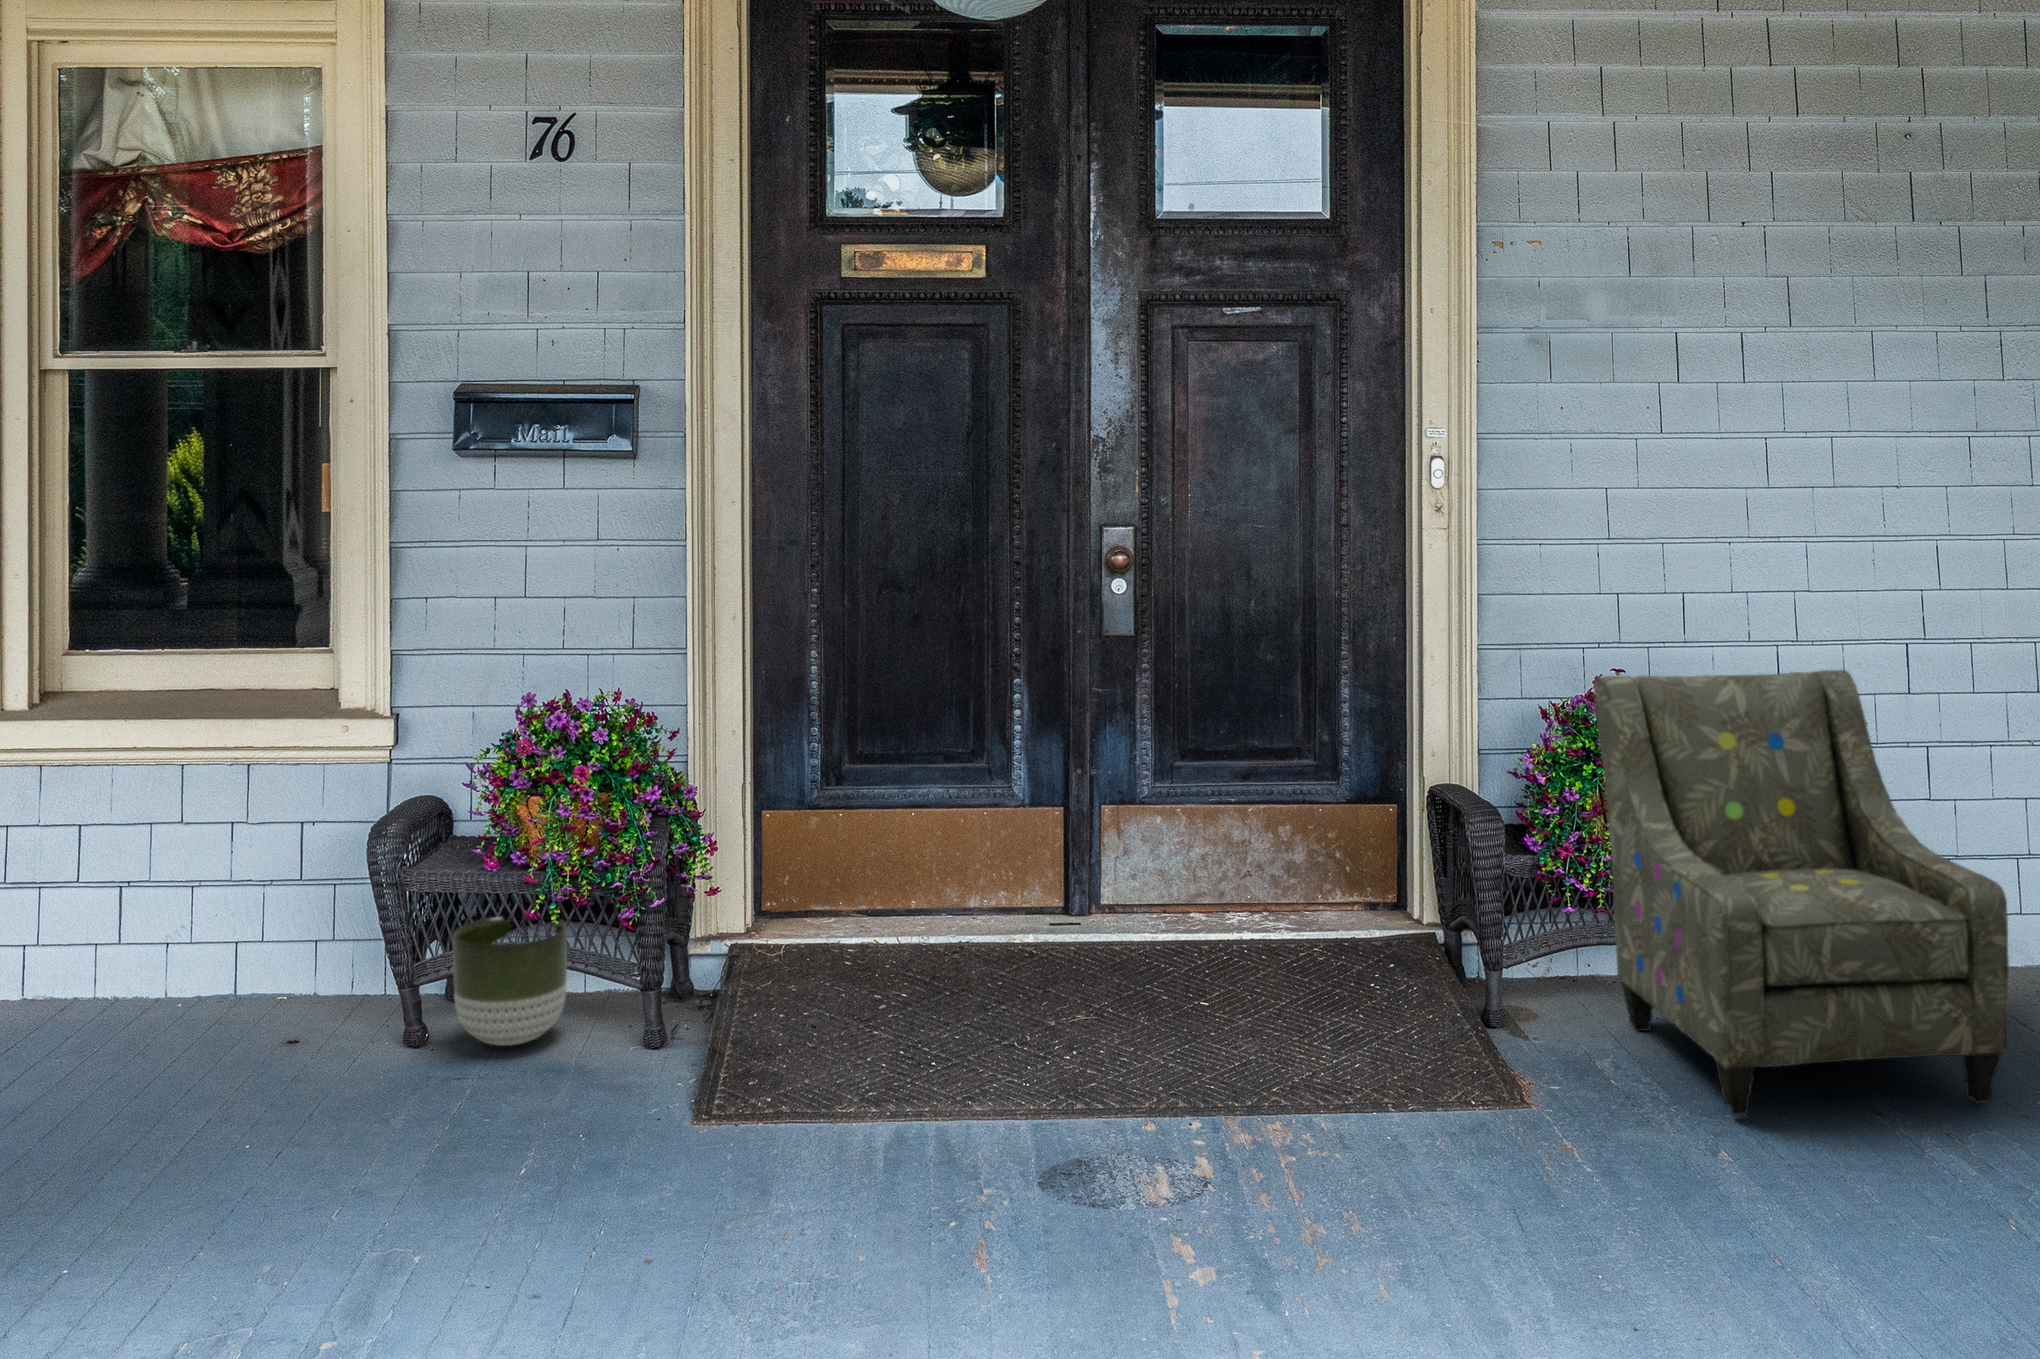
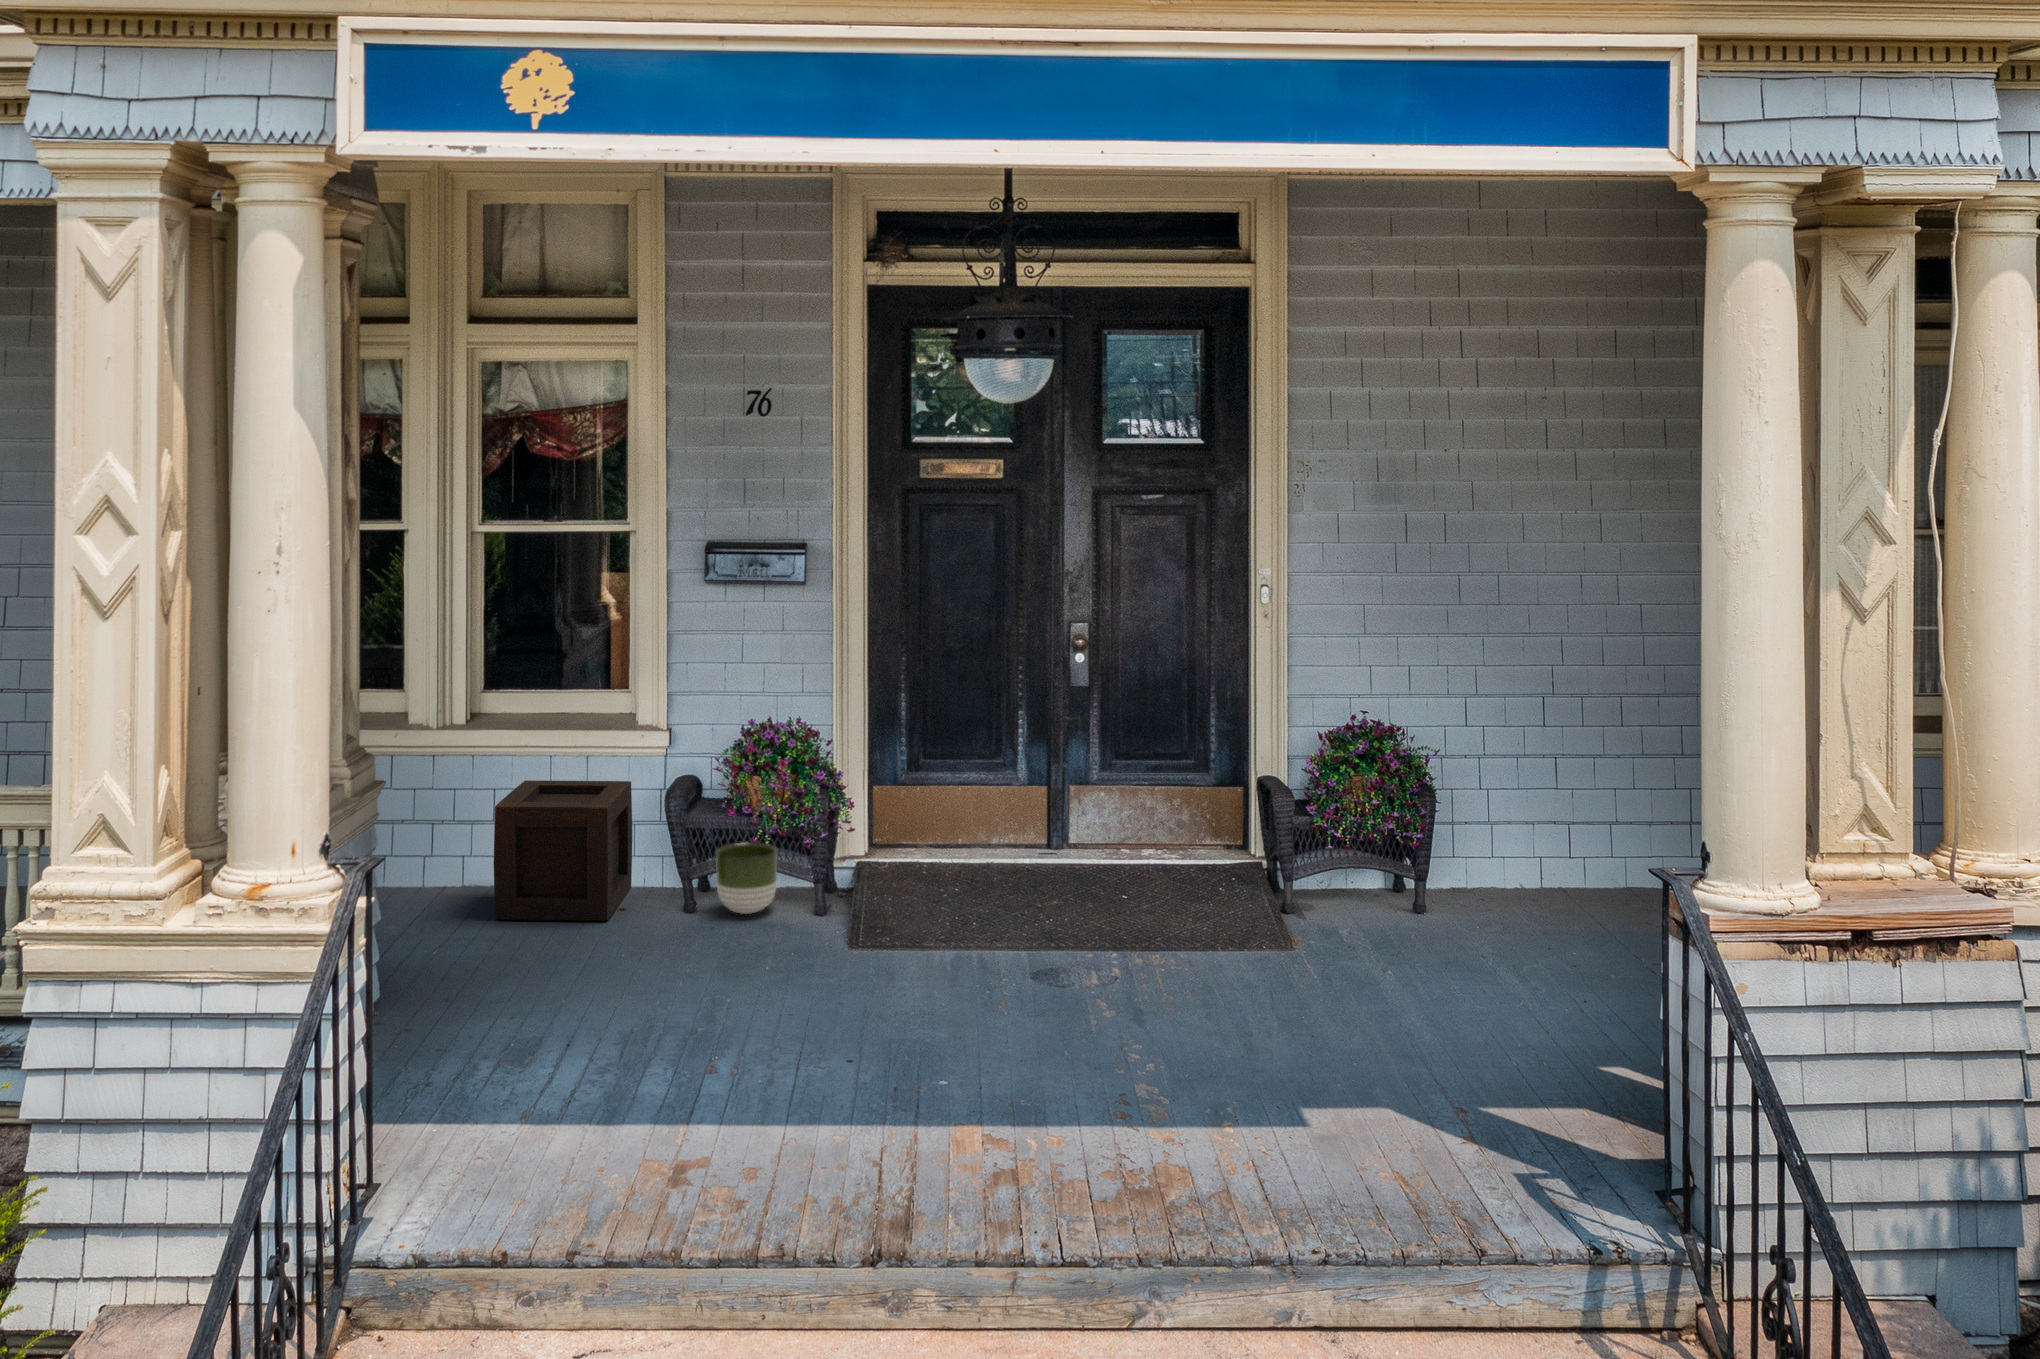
armchair: present [1594,670,2009,1115] -> none [1349,715,1562,957]
wooden crate: none [31,808,324,1065] -> present [494,780,632,921]

